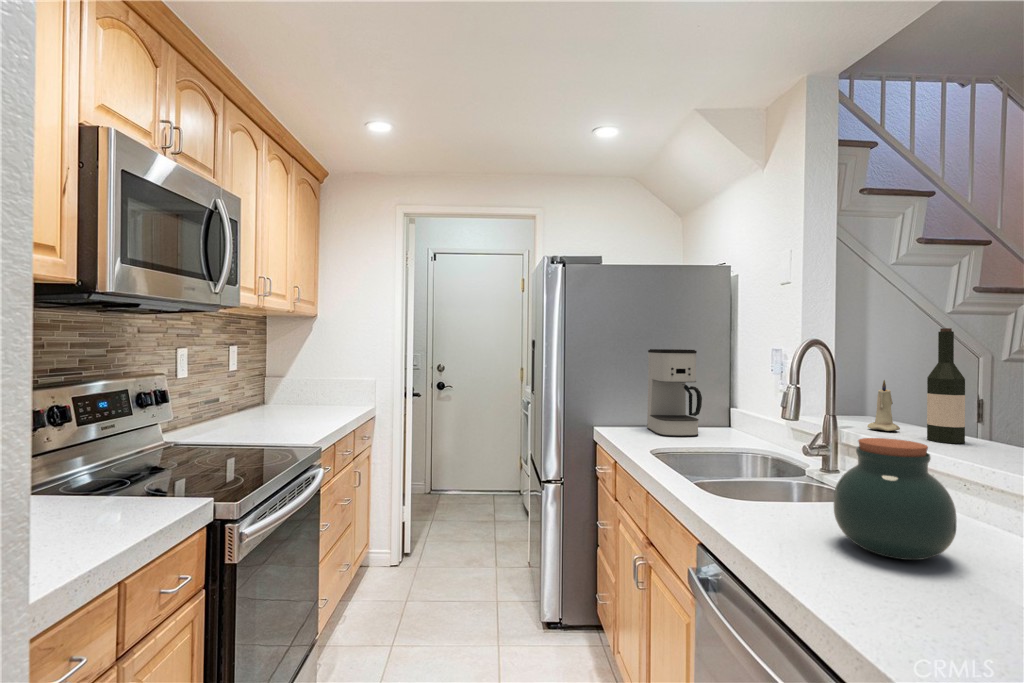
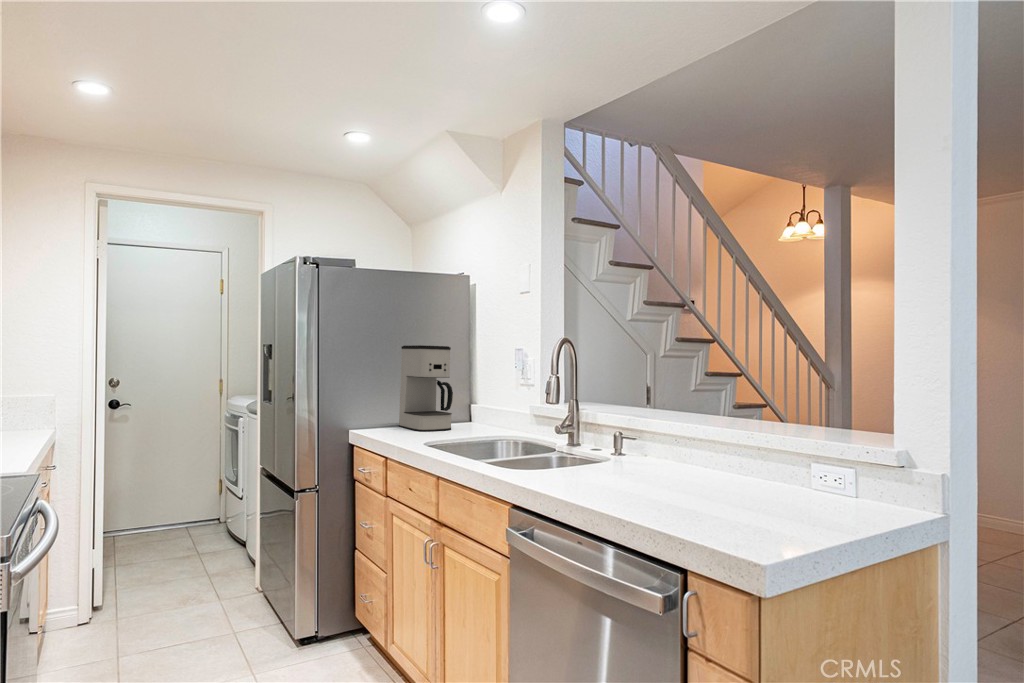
wine bottle: present [927,328,965,443] -> none [638,330,662,415]
candle: present [867,380,900,431] -> none [597,370,618,410]
jar: present [834,438,957,560] -> none [614,405,688,488]

